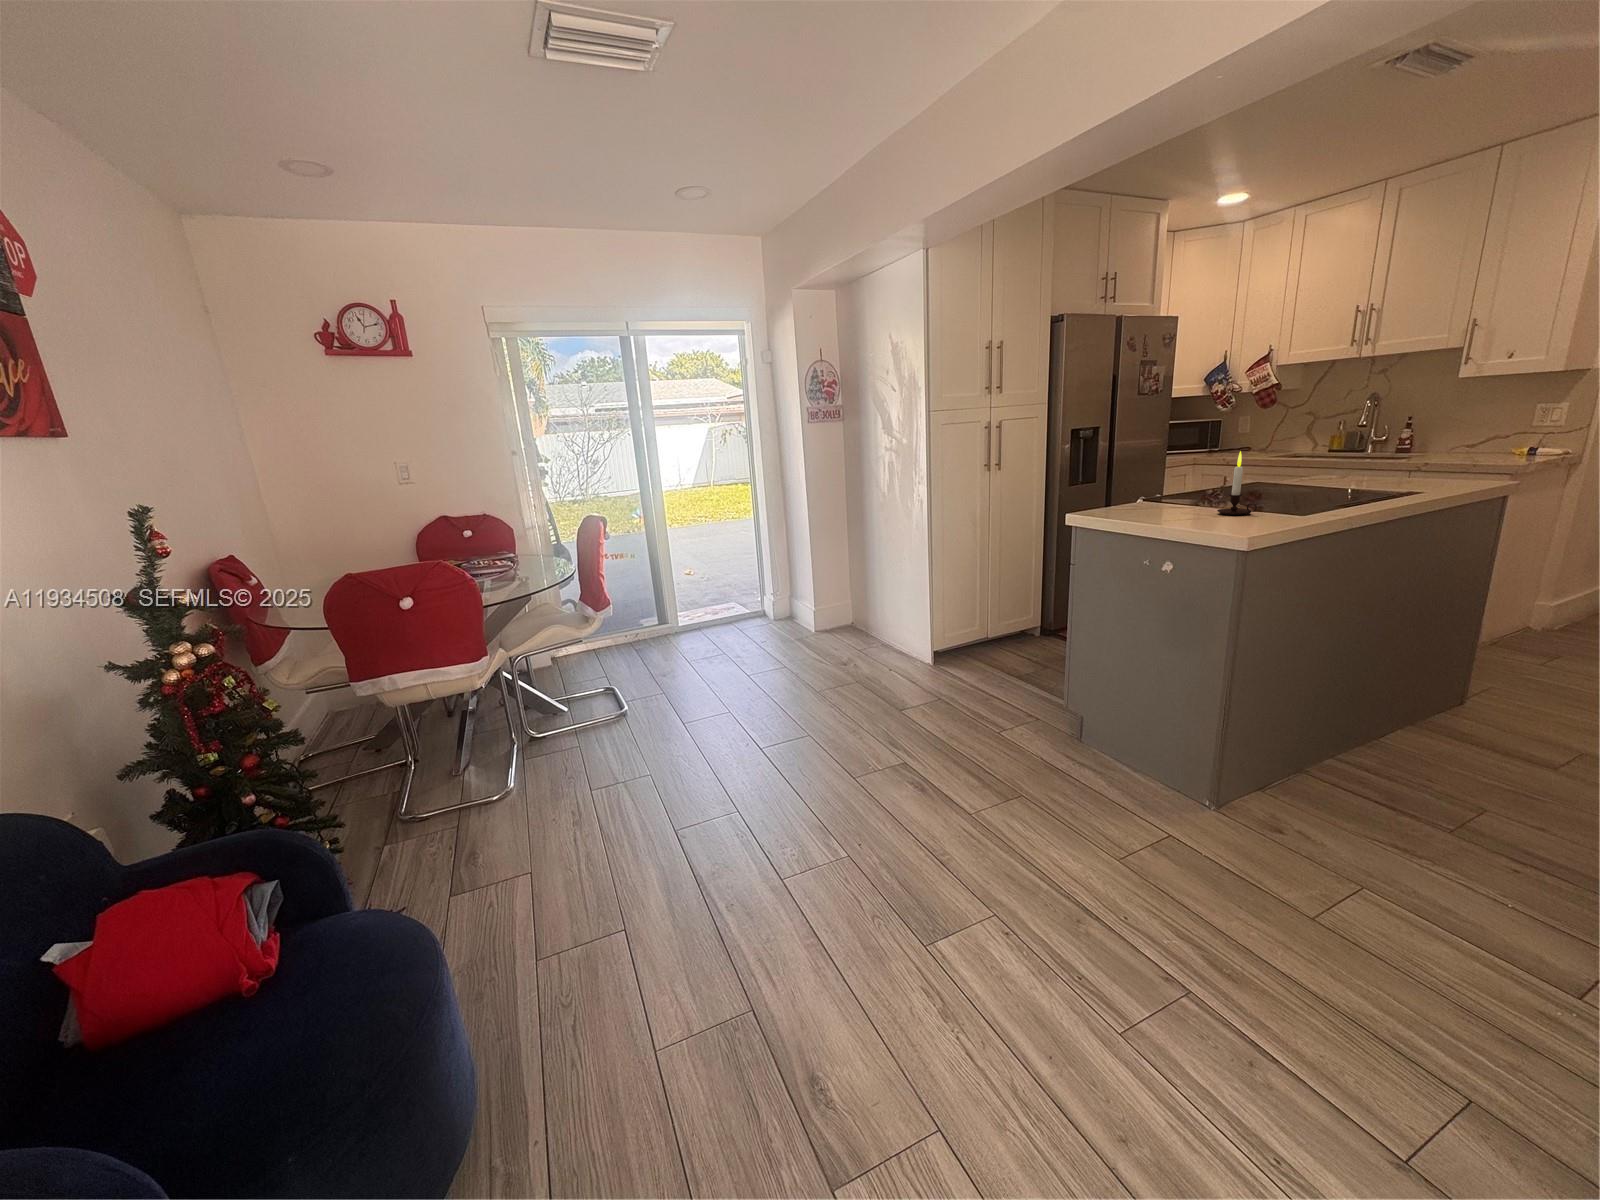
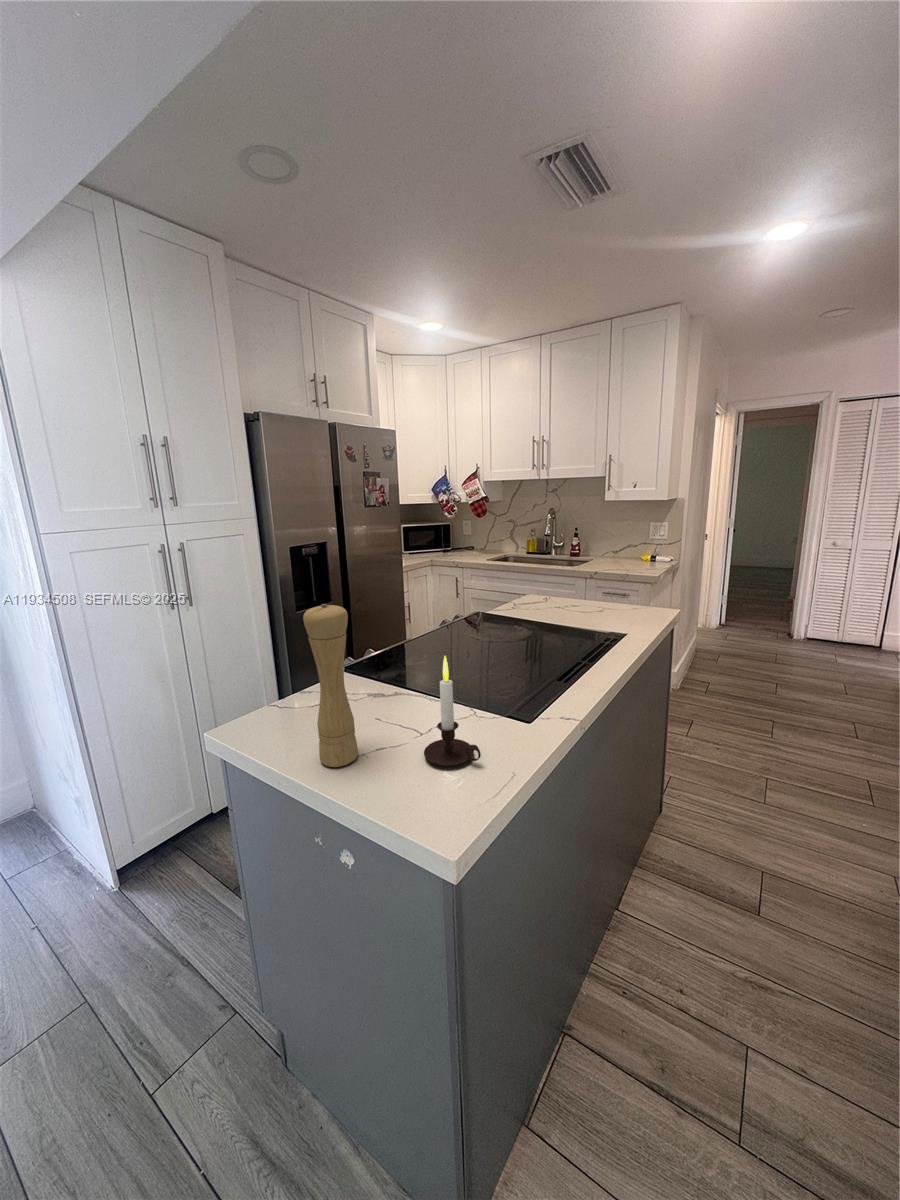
pepper mill: none [1149,423,1181,514] -> present [303,604,358,767]

